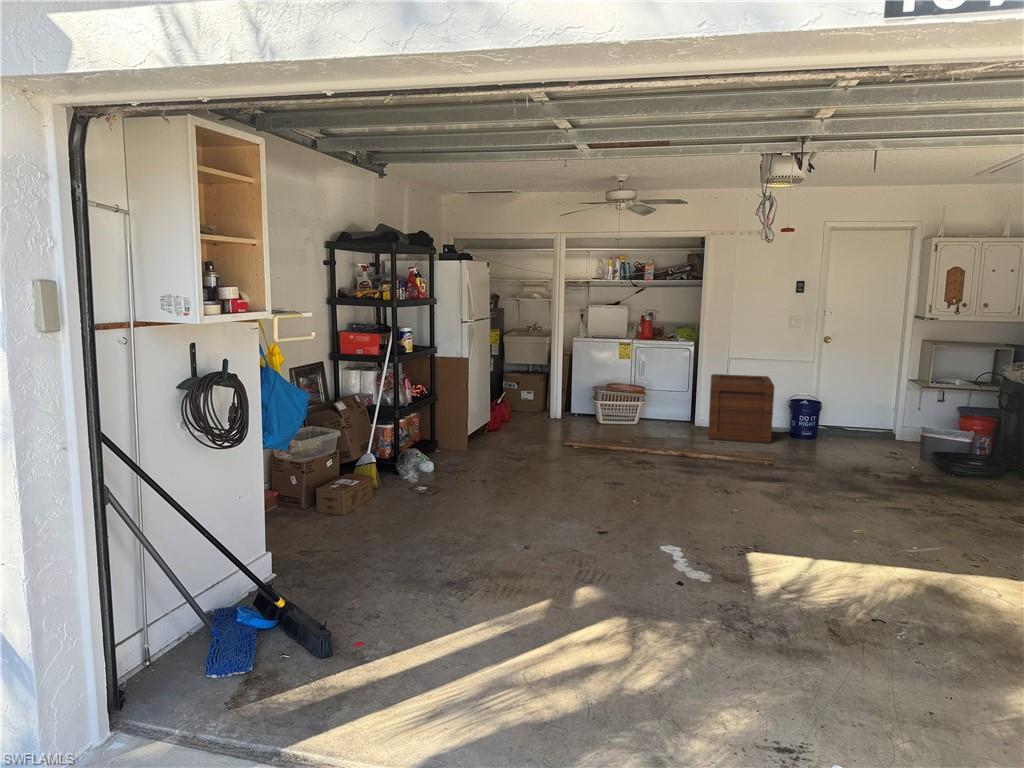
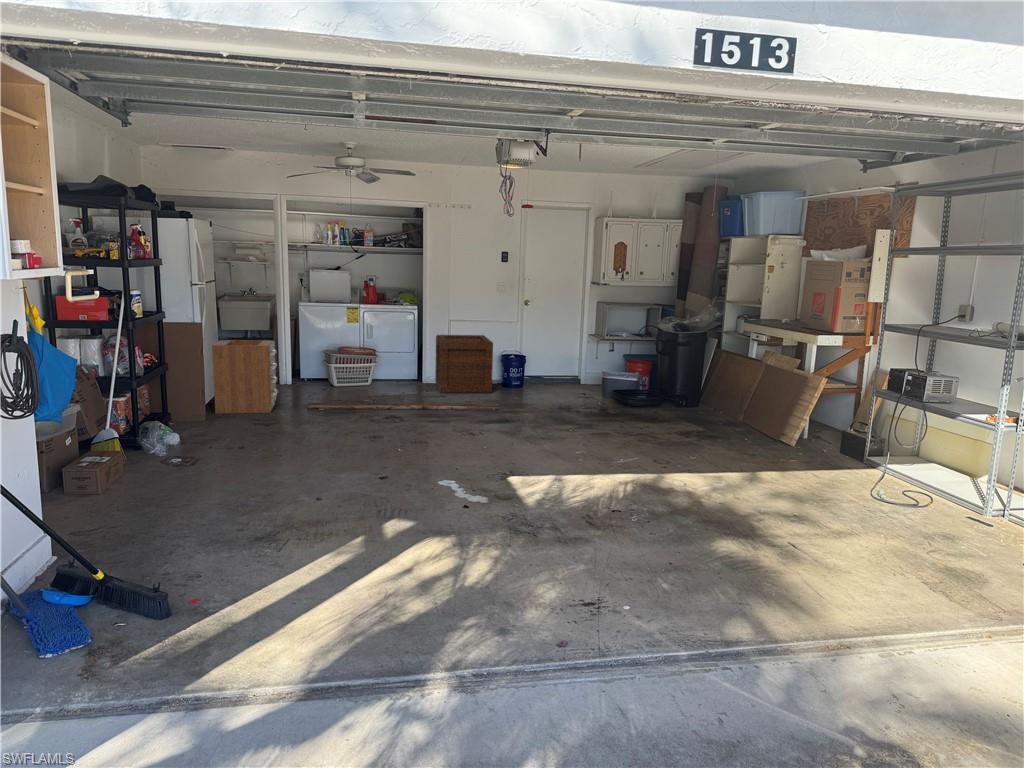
filing cabinet: none [477,374,537,447] -> present [212,340,278,414]

